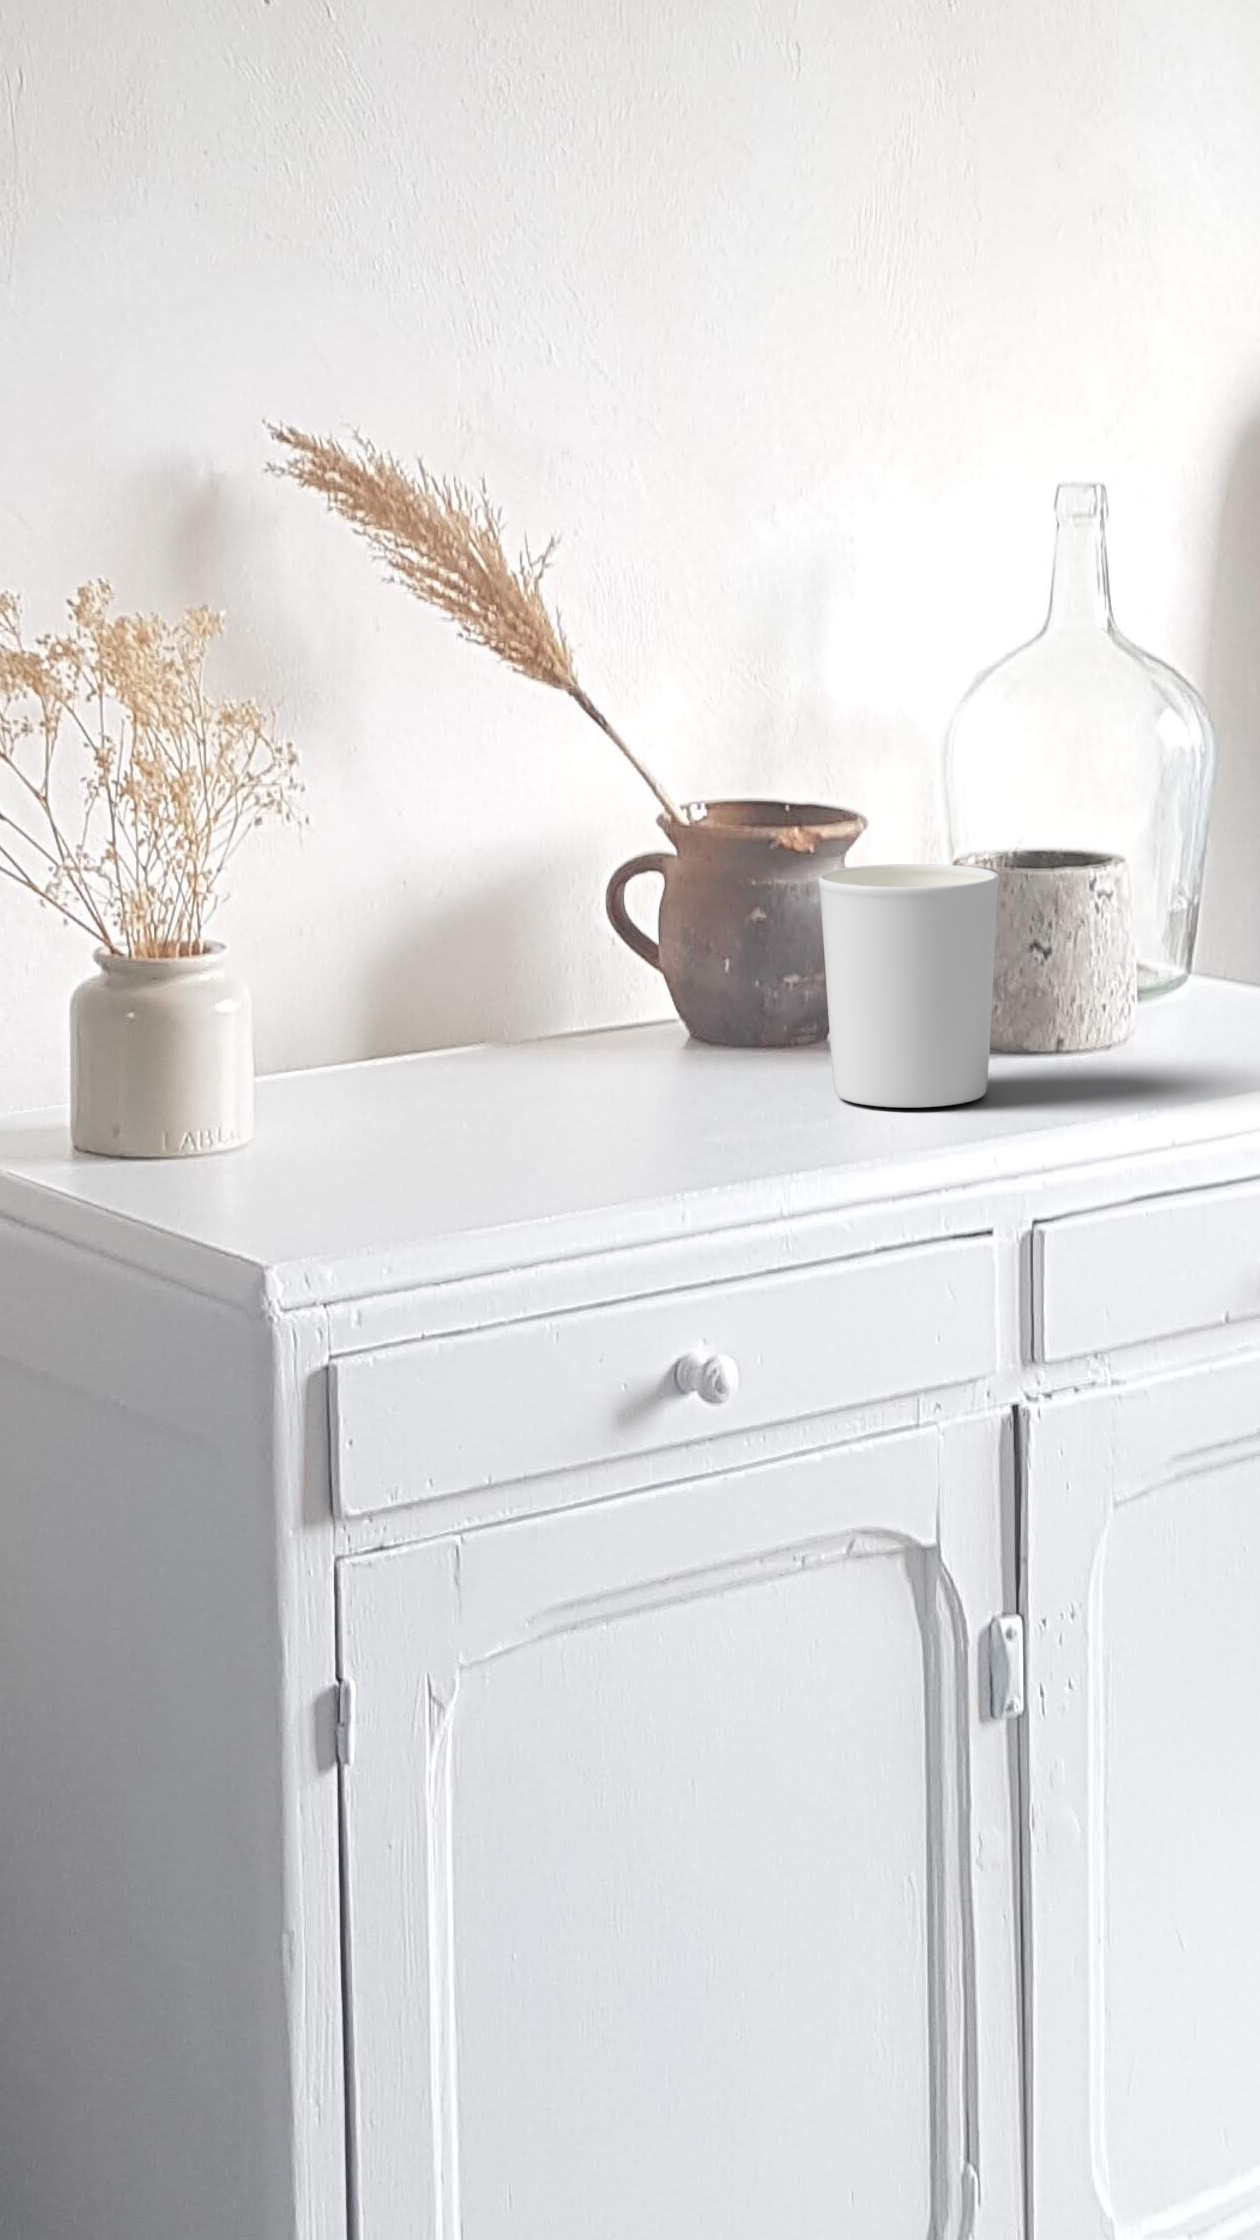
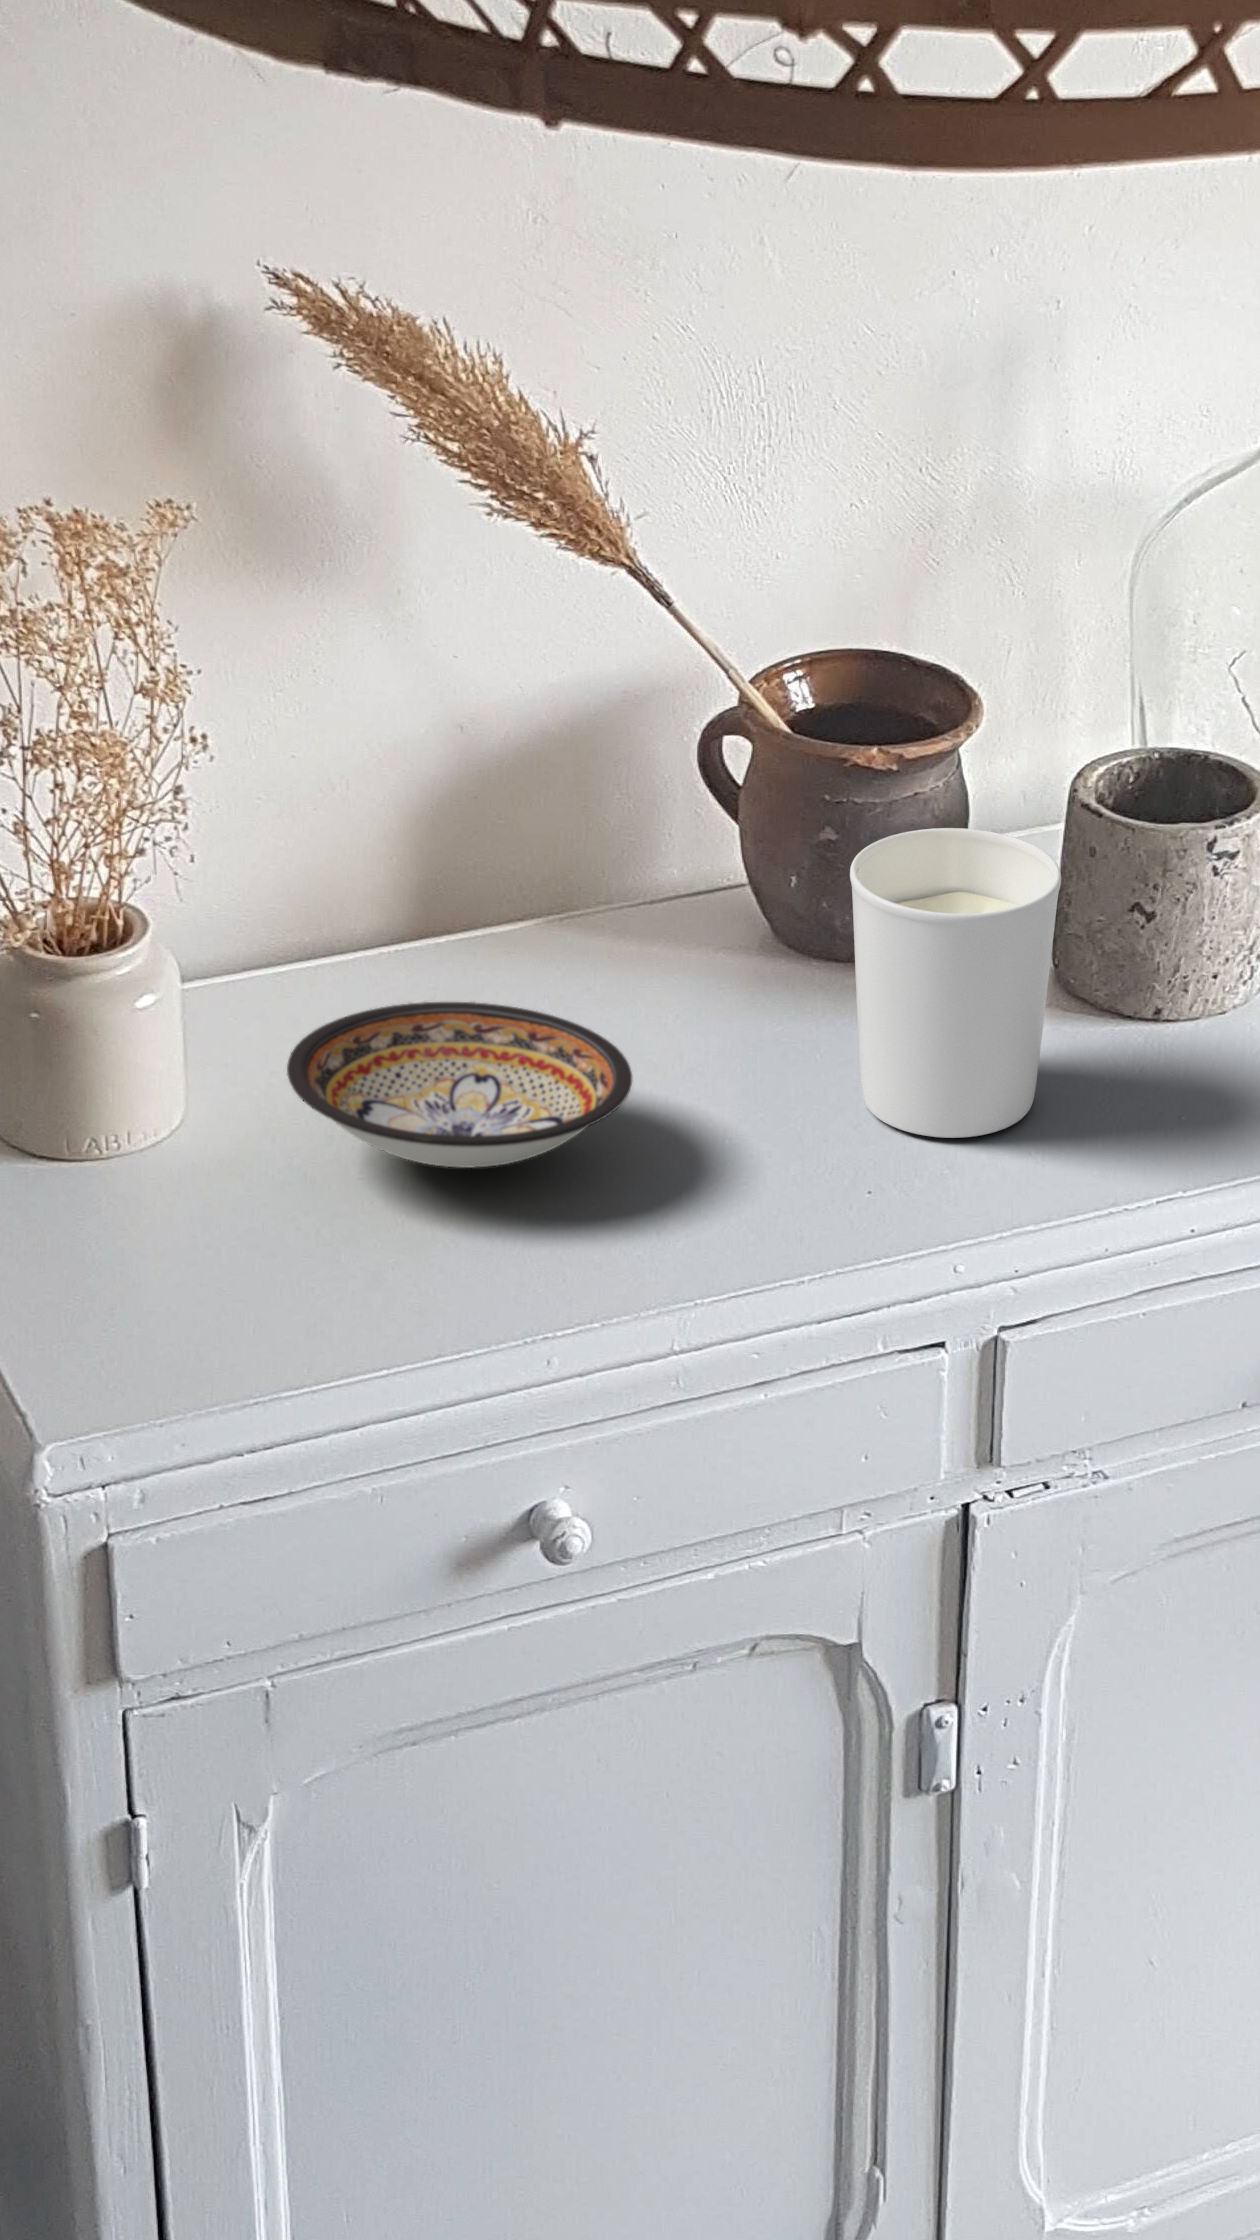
ceramic bowl: none [365,1030,675,1142] -> present [287,1002,632,1168]

